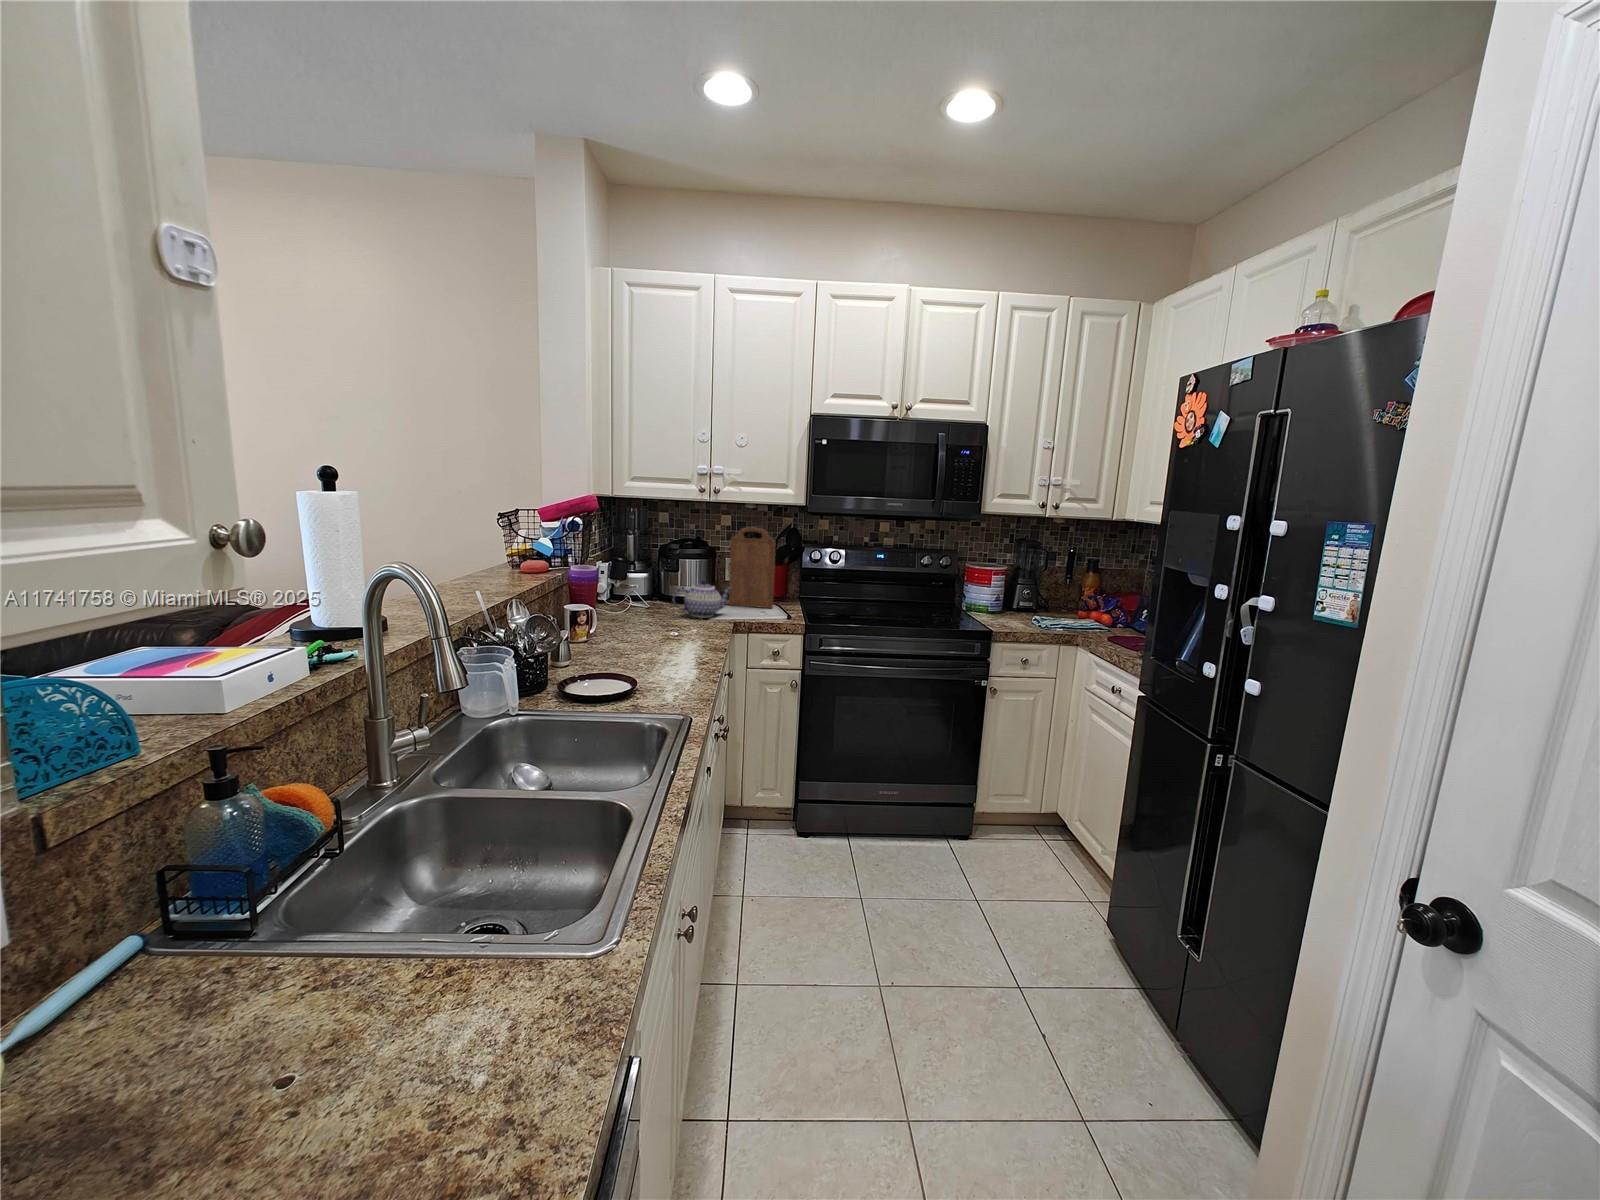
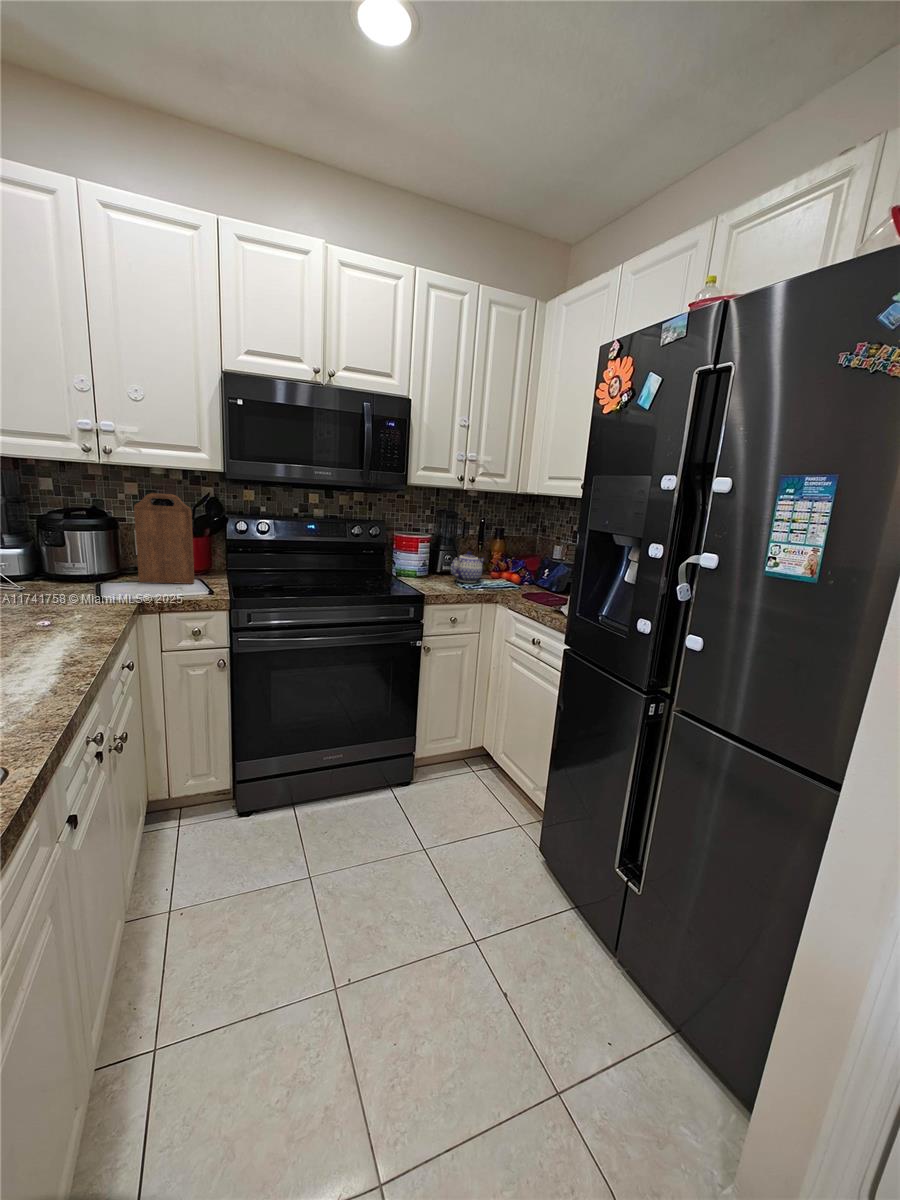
teapot: present [673,580,731,618] -> present [451,551,484,583]

